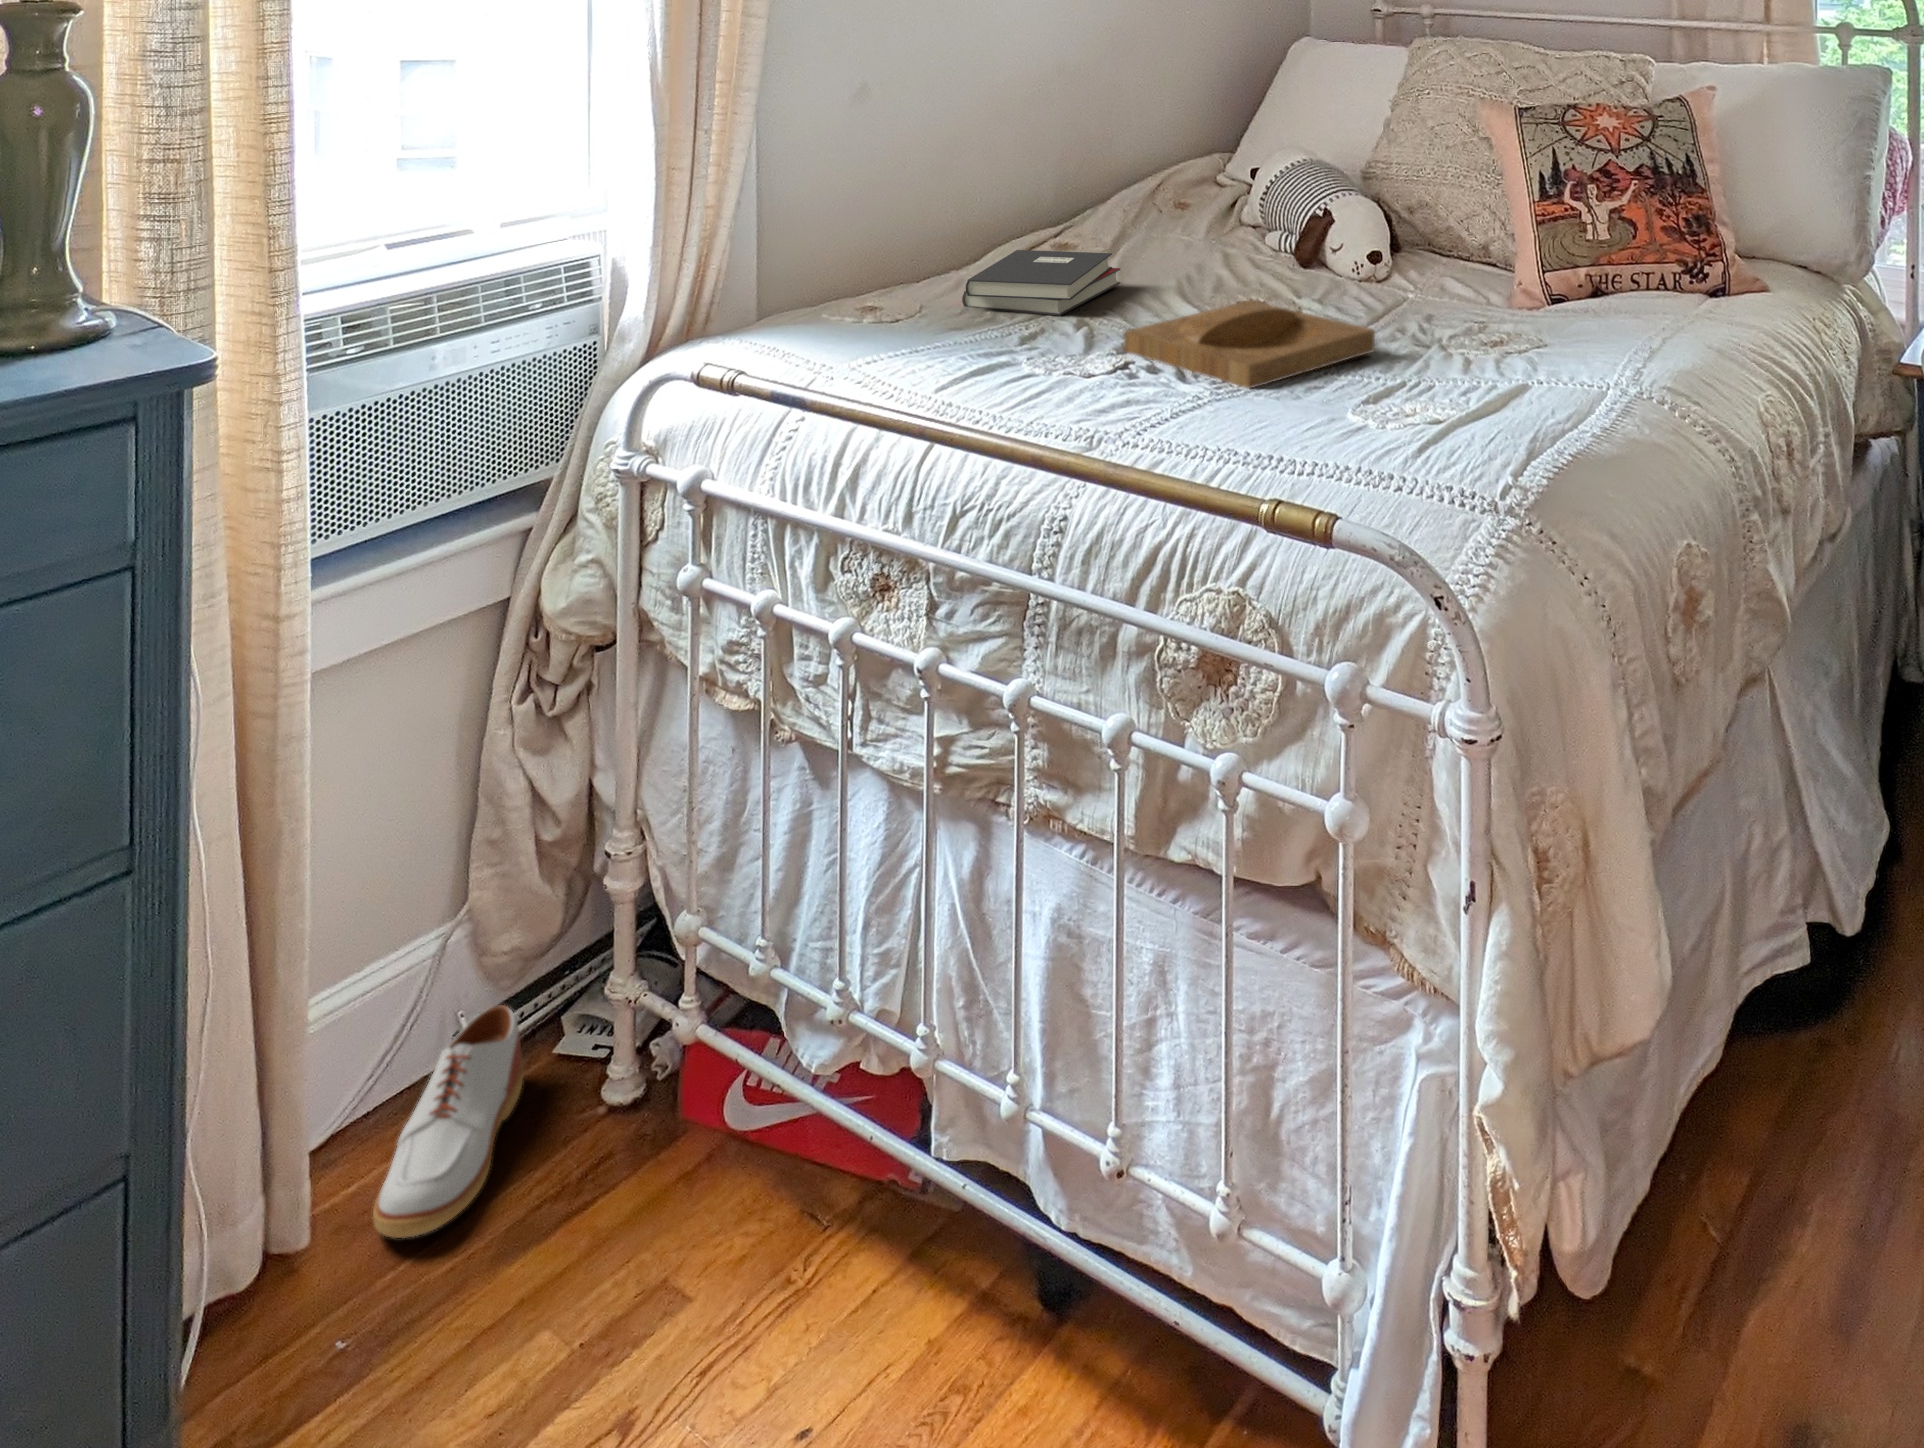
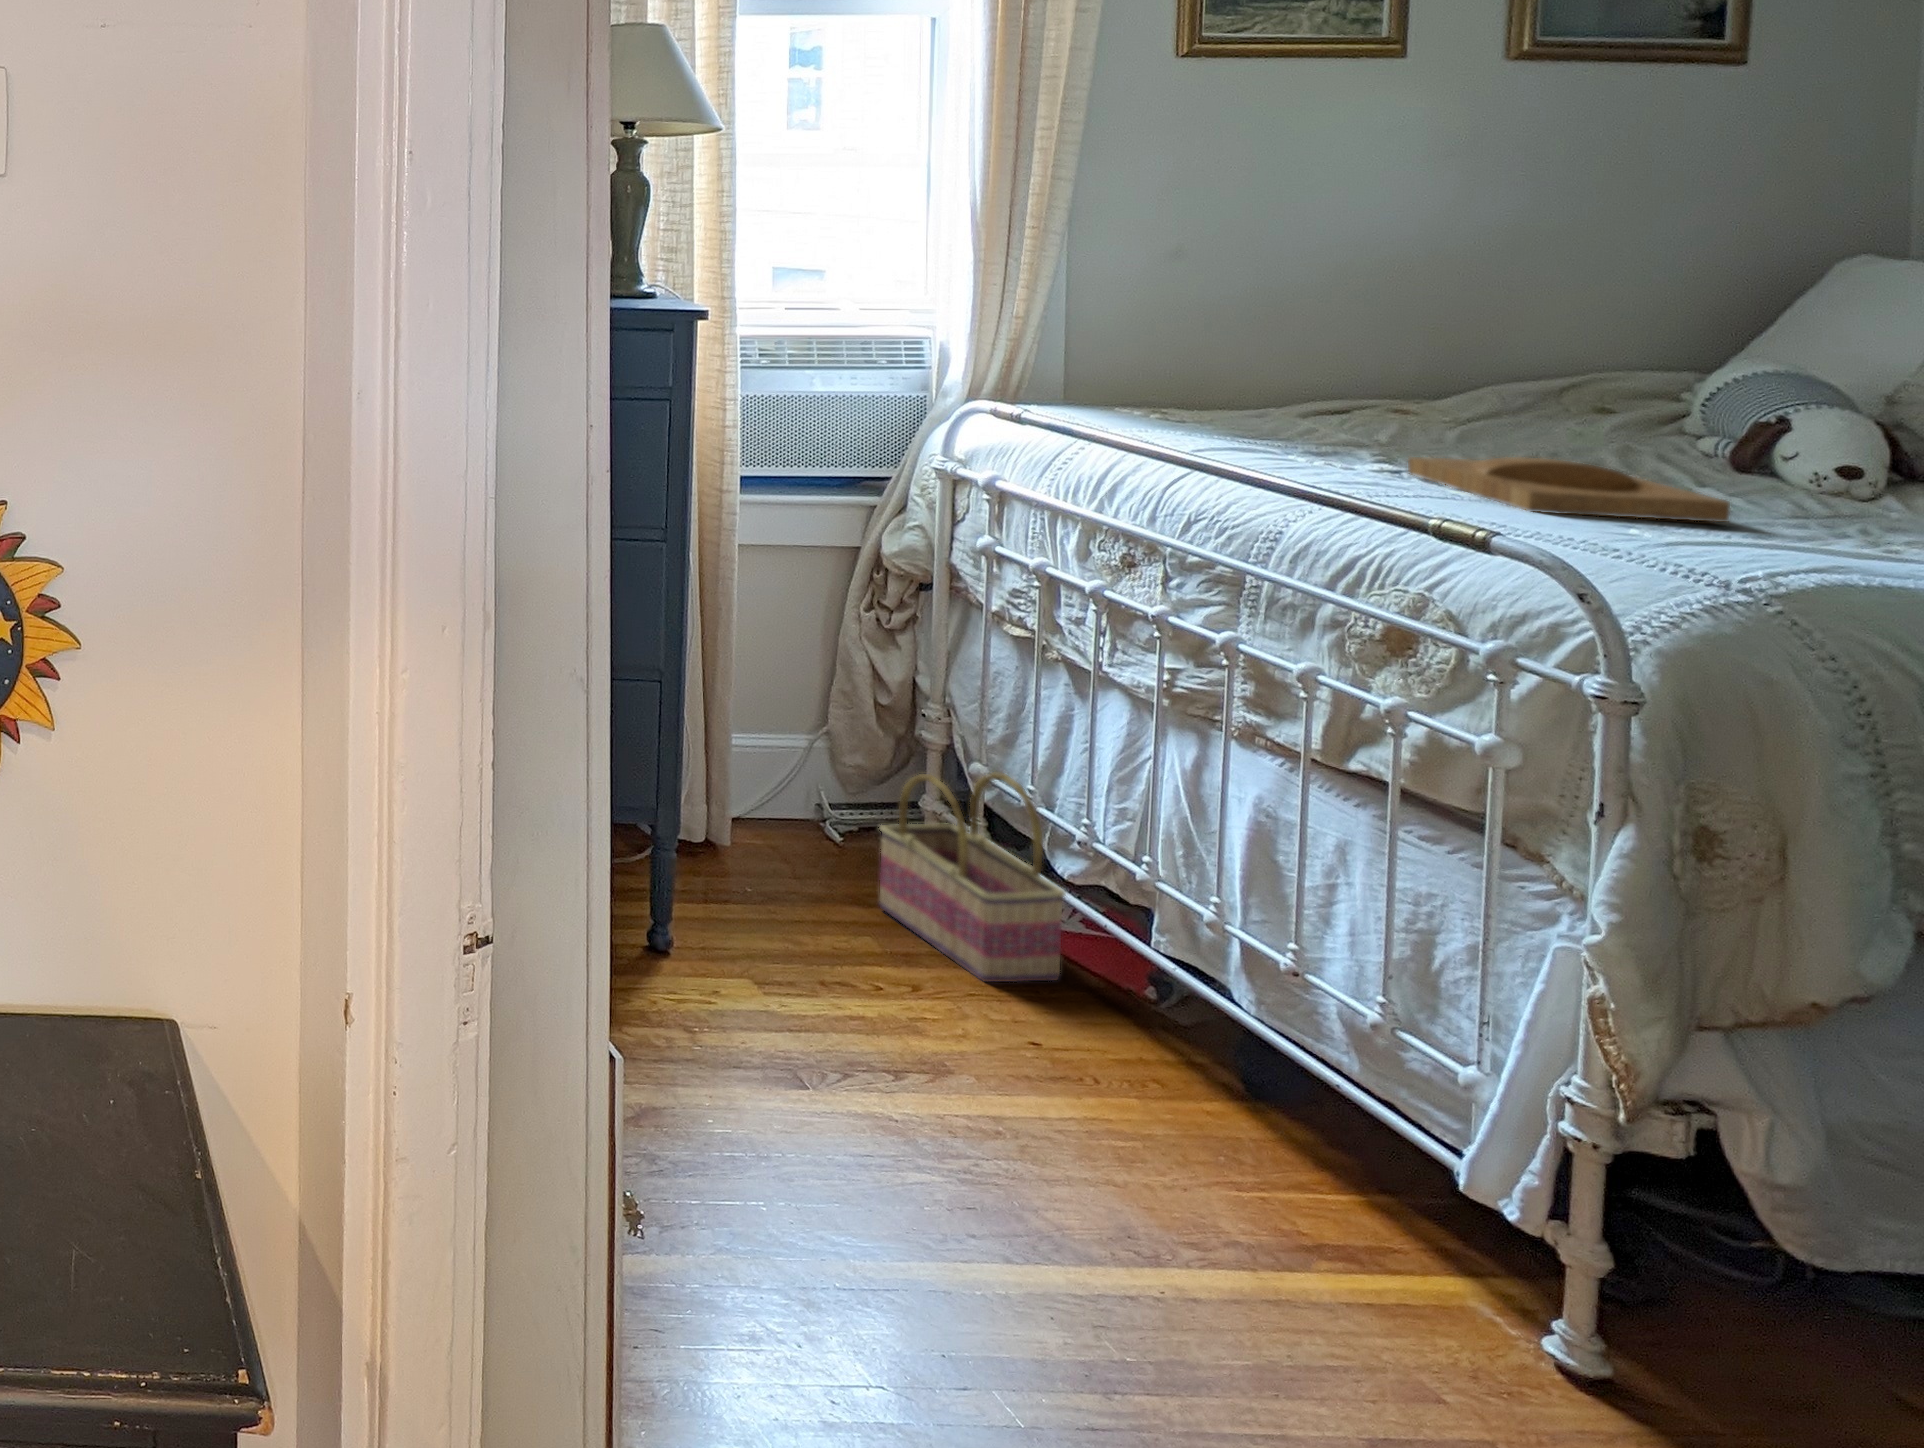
hardback book: present [962,250,1121,316] -> none [1255,398,1448,447]
basket: none [551,943,818,1352] -> present [879,772,1066,982]
shoe: present [373,1005,524,1238] -> none [769,788,860,868]

